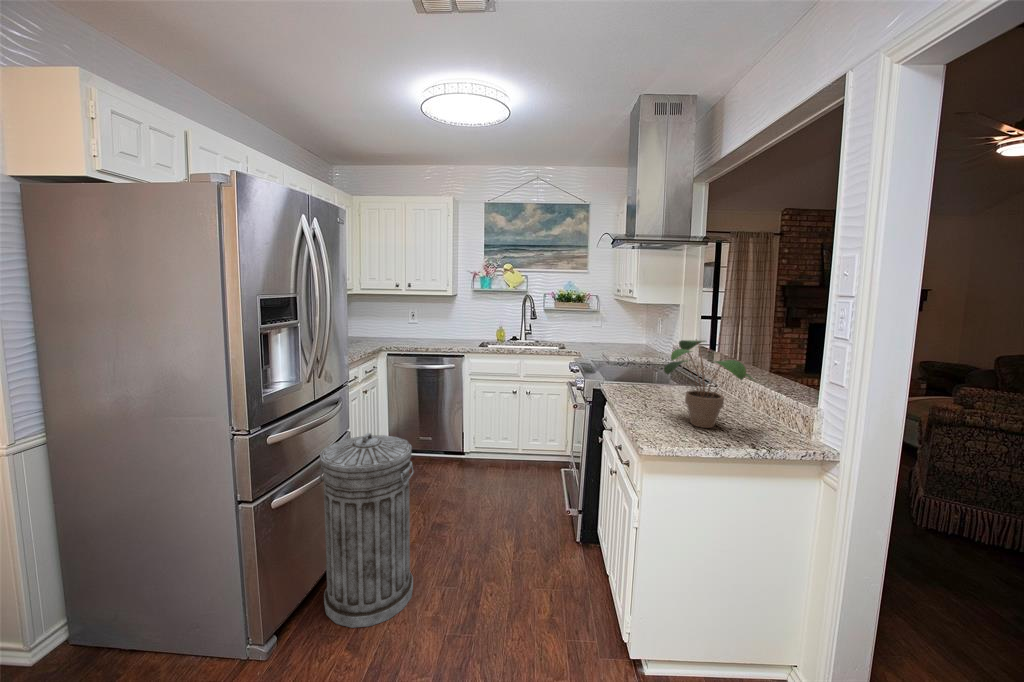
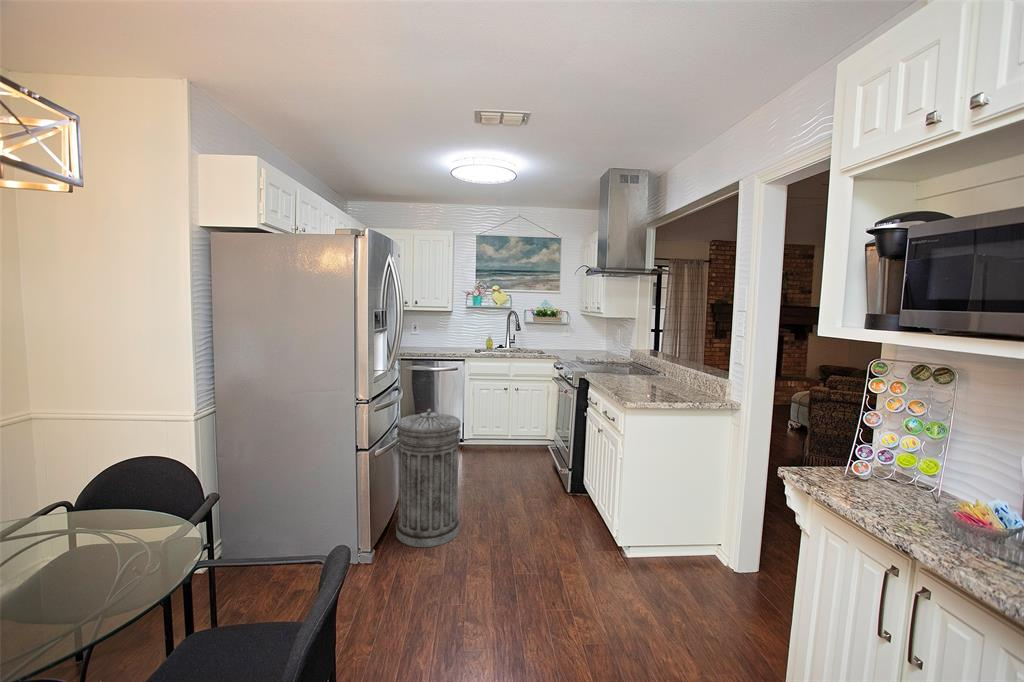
potted plant: present [664,340,754,428] -> none [634,338,692,394]

